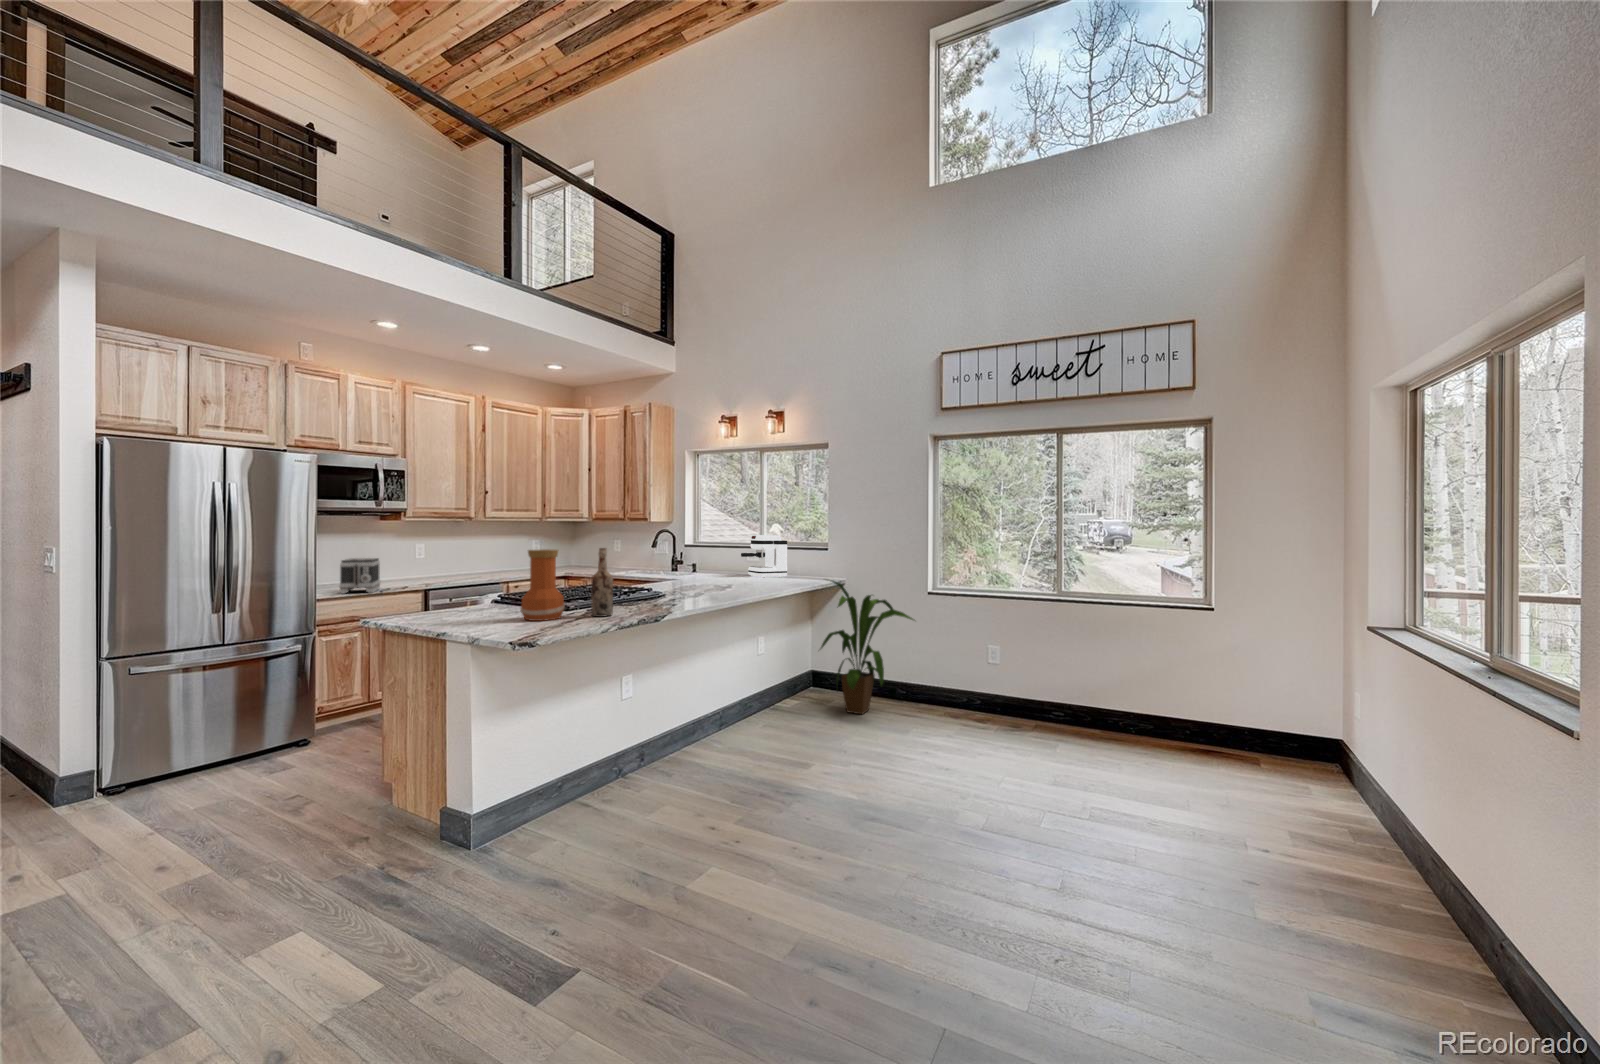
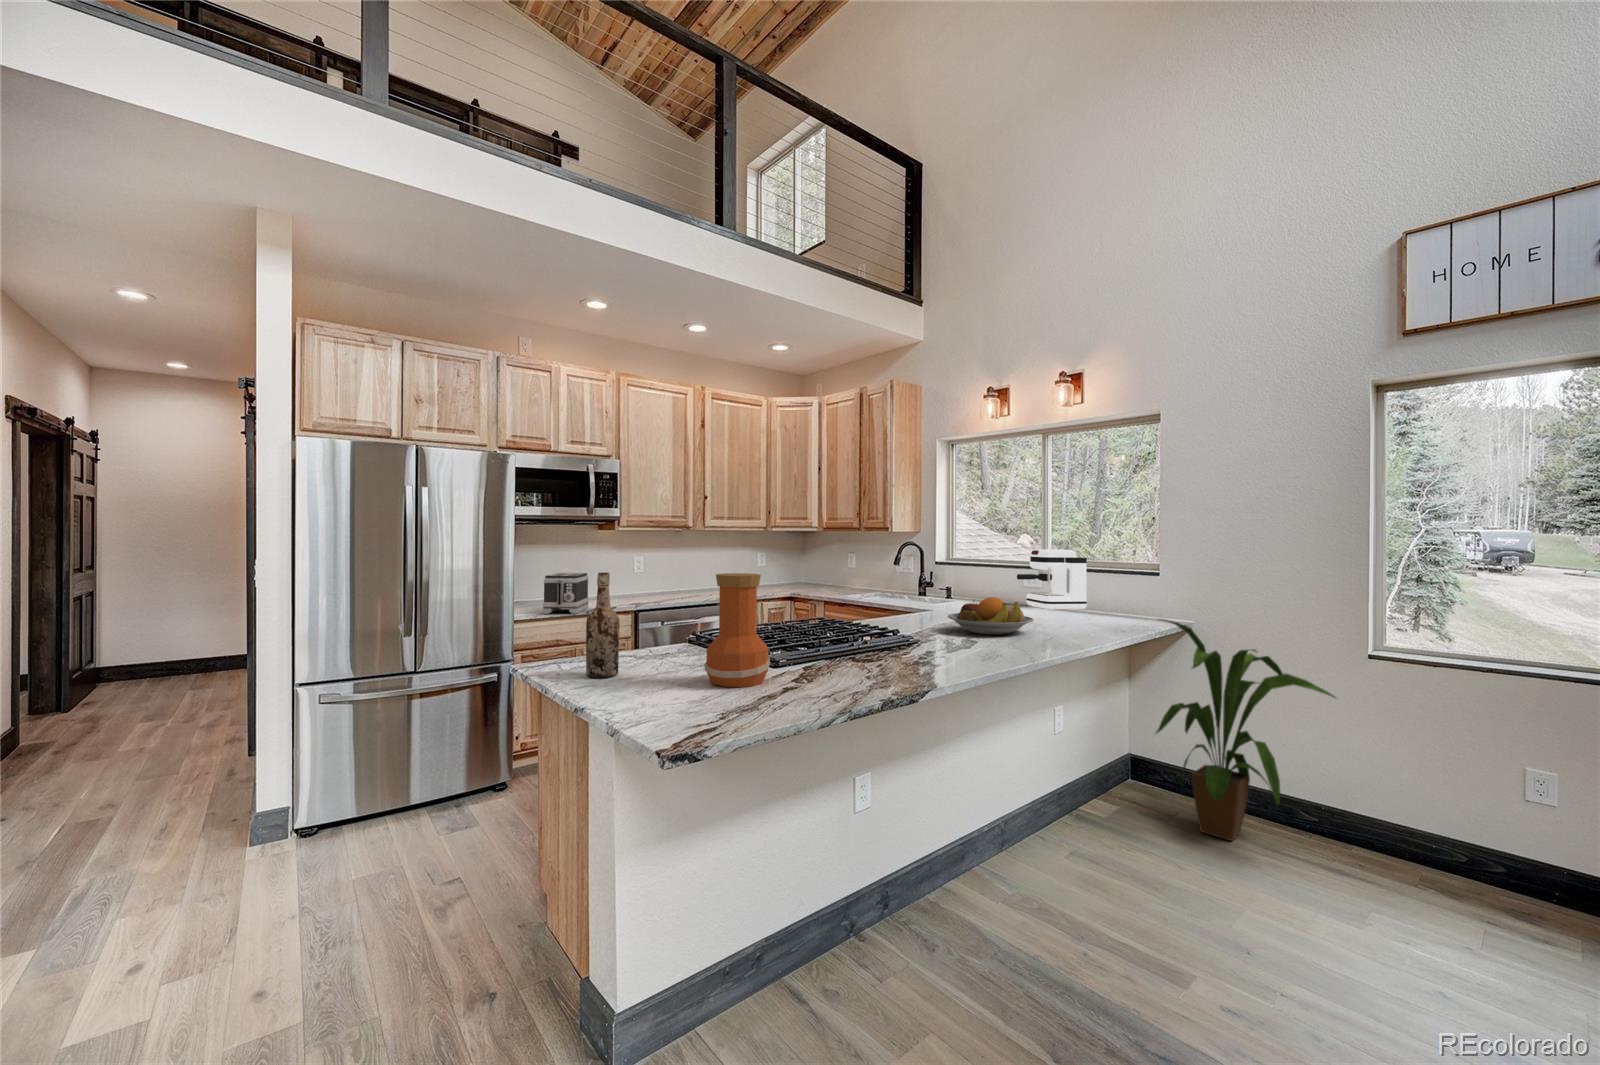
wine bottle: present [591,548,613,617] -> present [586,573,619,678]
fruit bowl: none [687,567,743,591] -> present [948,597,1034,635]

